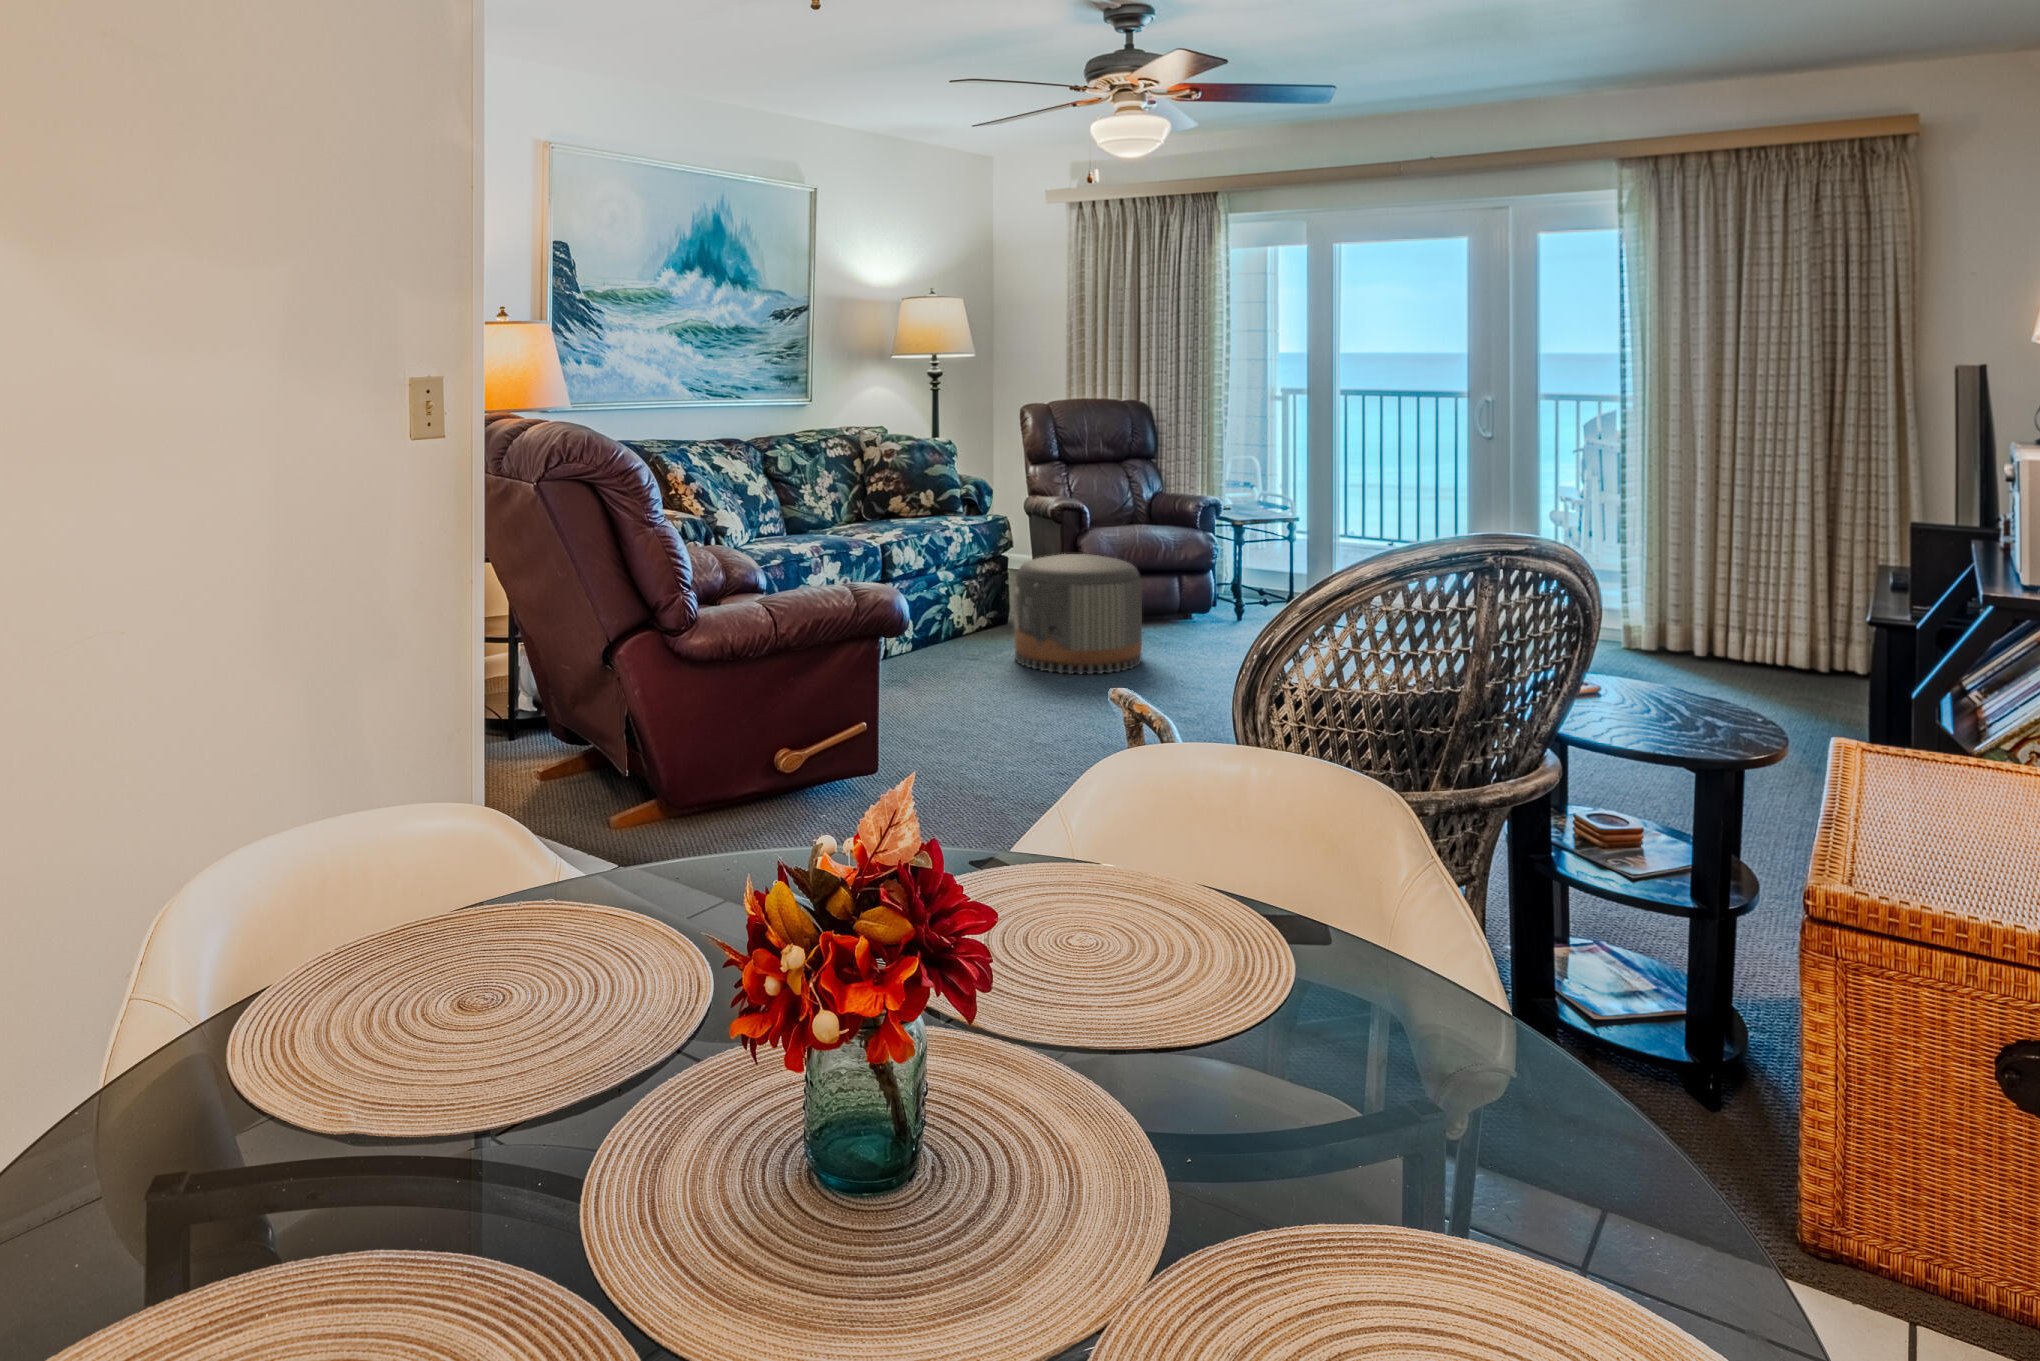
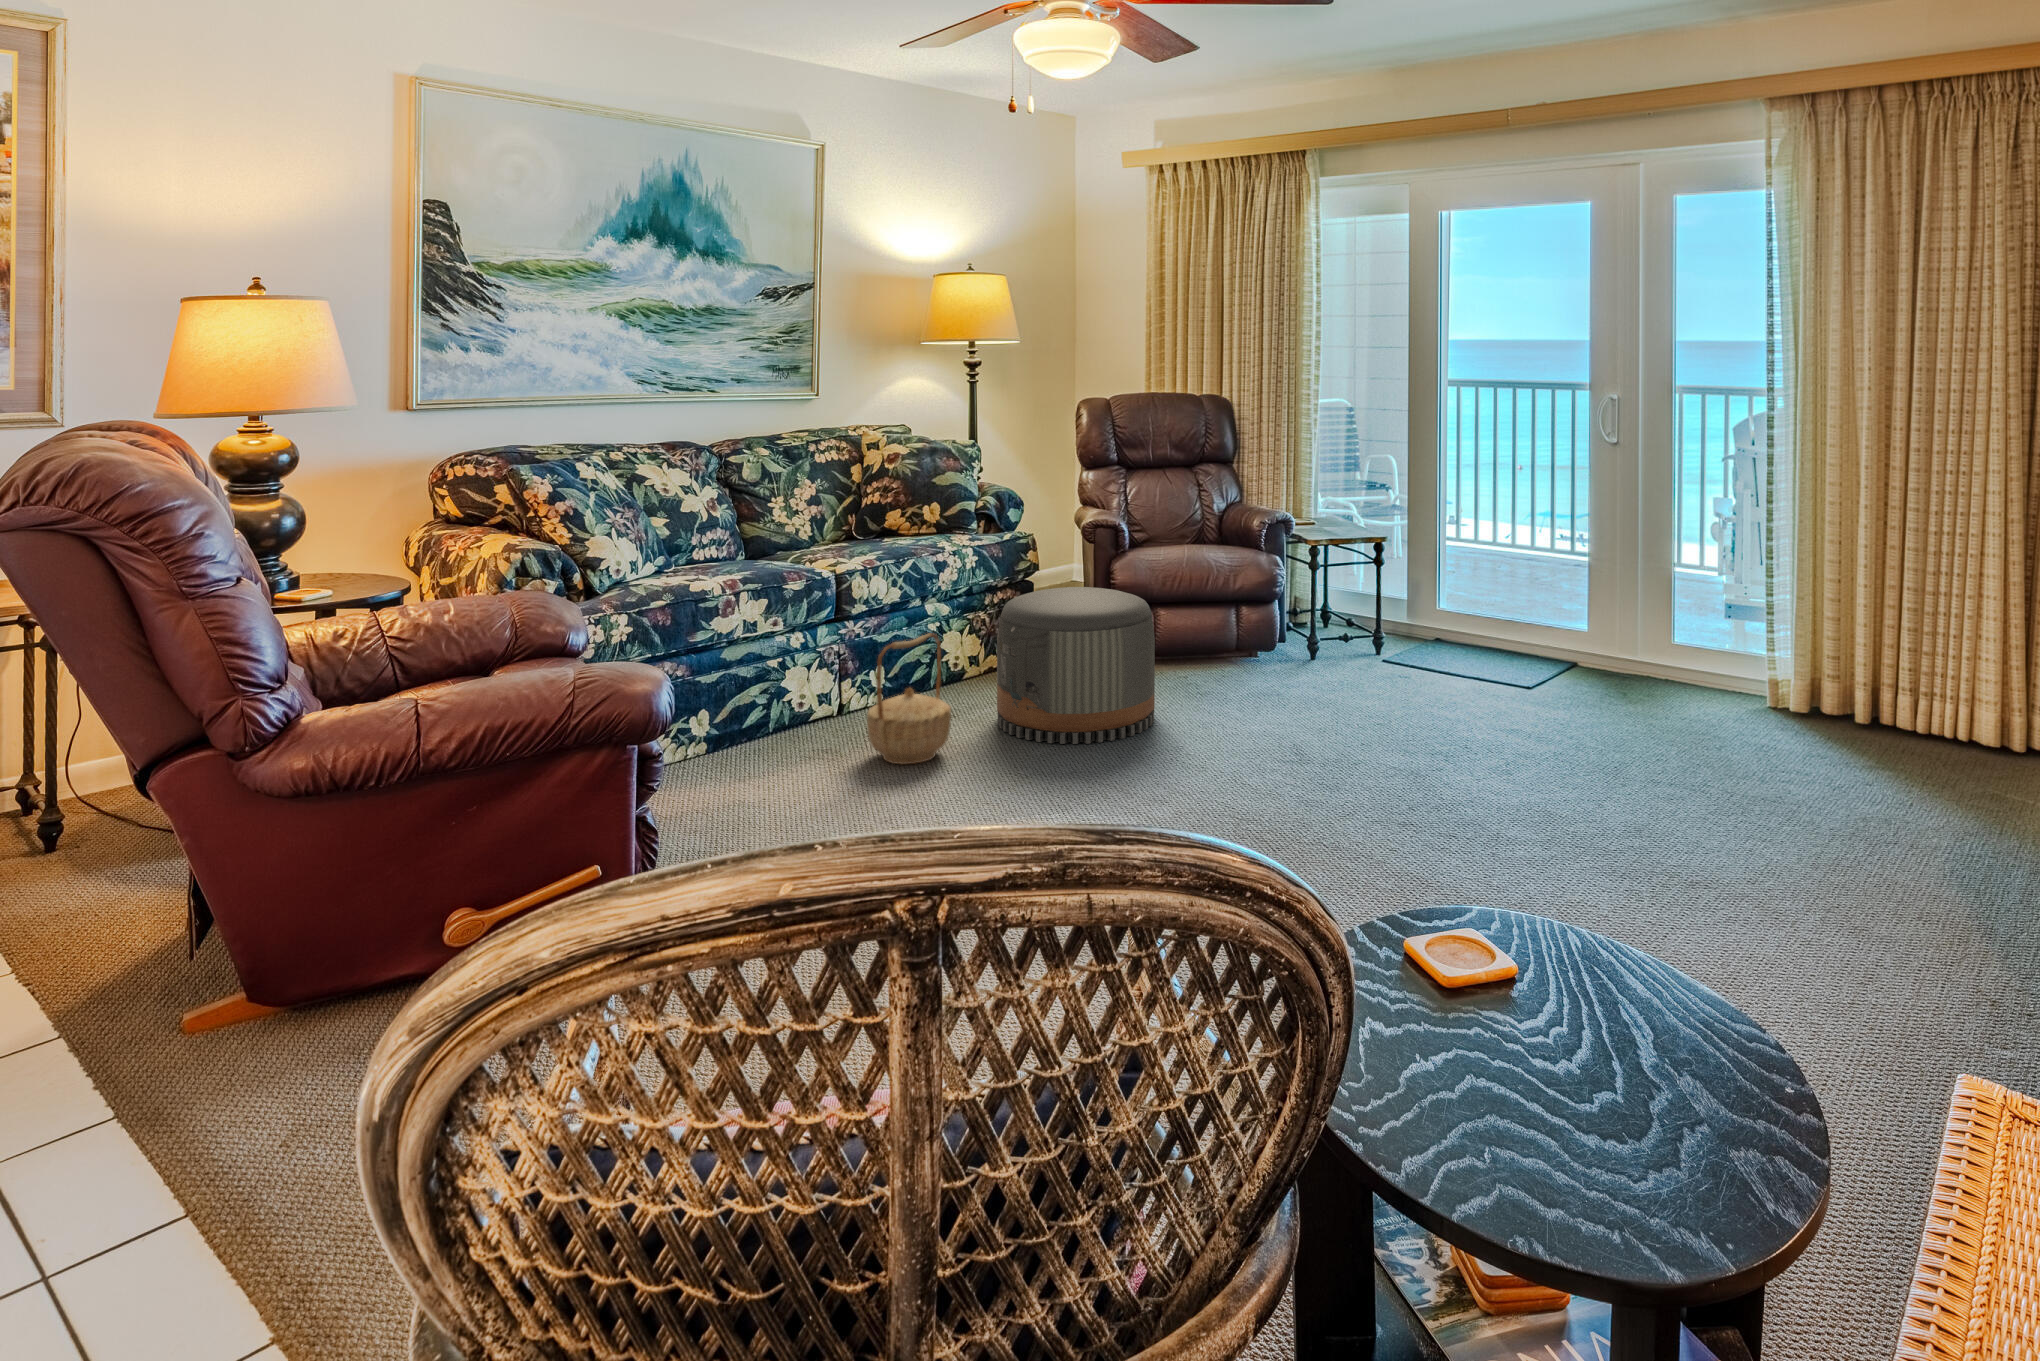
basket: none [934,587,999,688] -> present [867,633,951,764]

